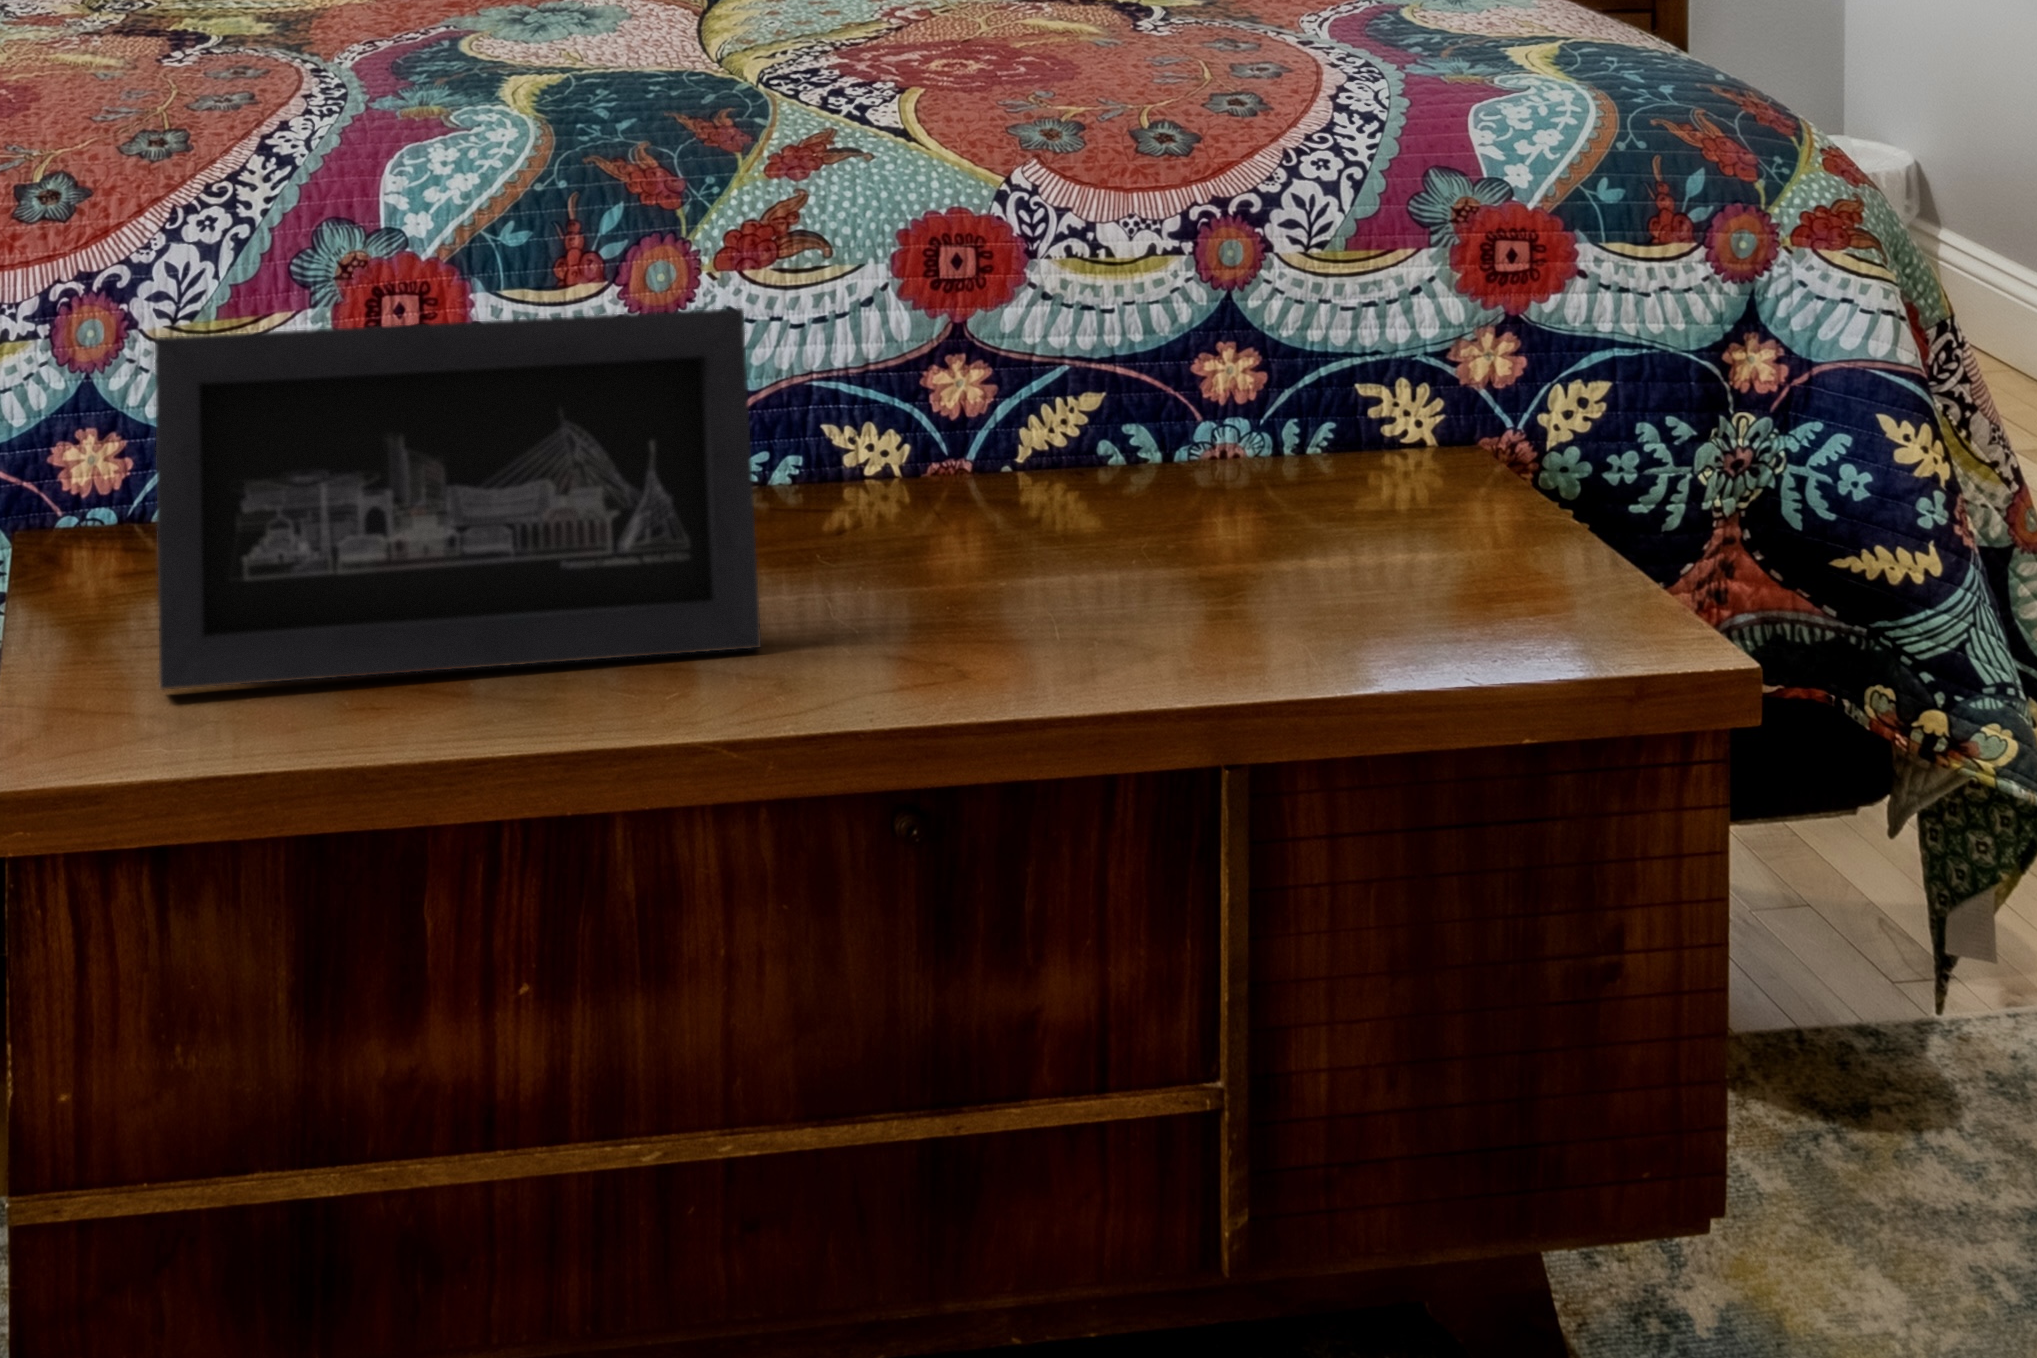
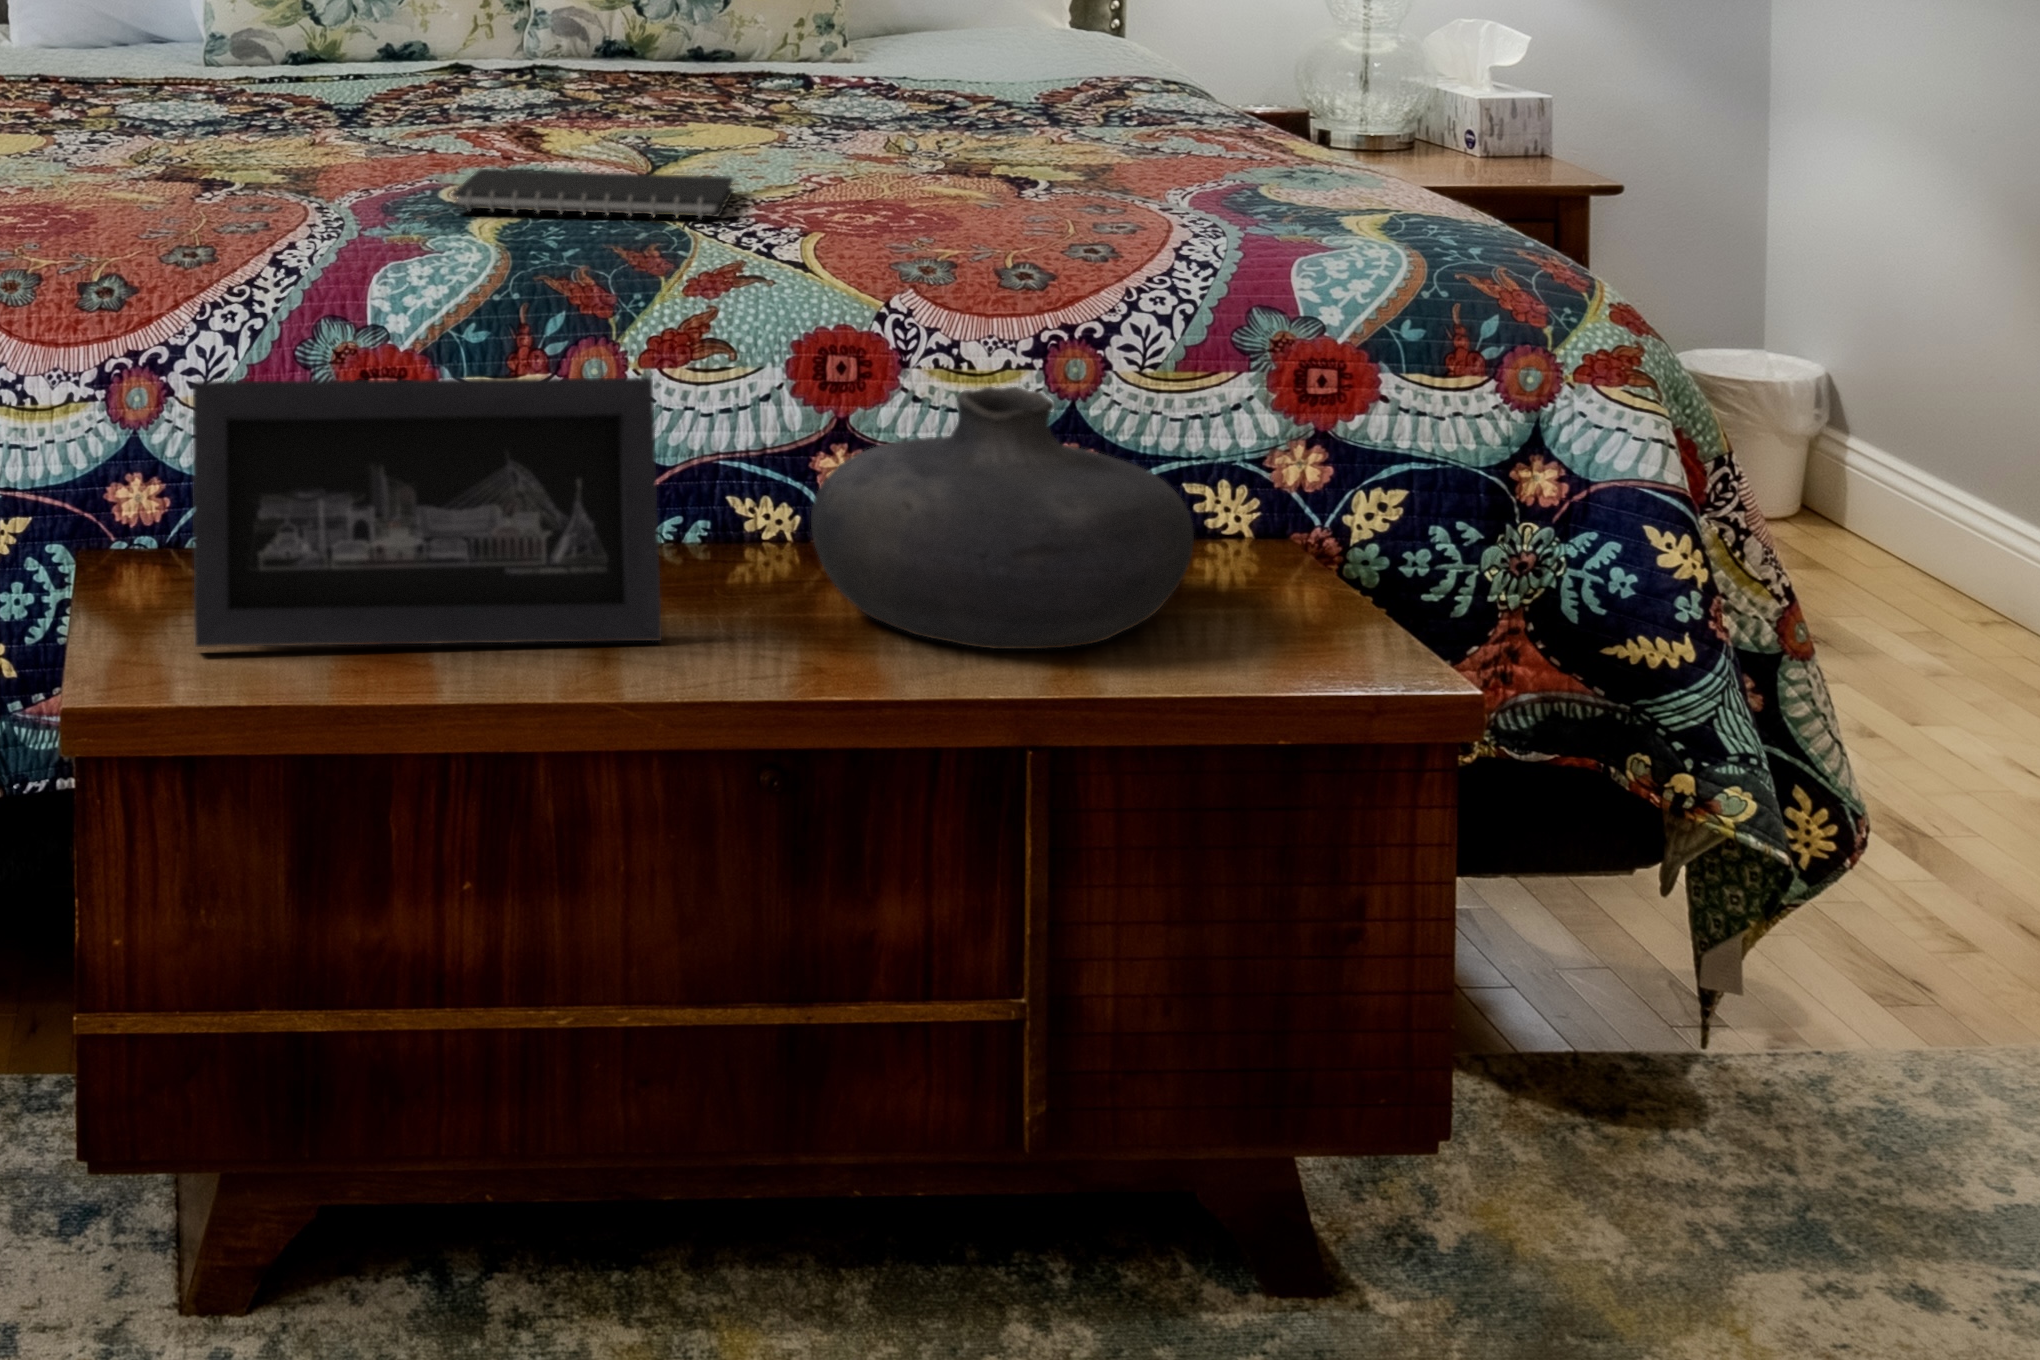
notebook: none [473,15,808,80] -> present [452,169,734,219]
vase: none [937,298,1406,641] -> present [811,387,1194,649]

